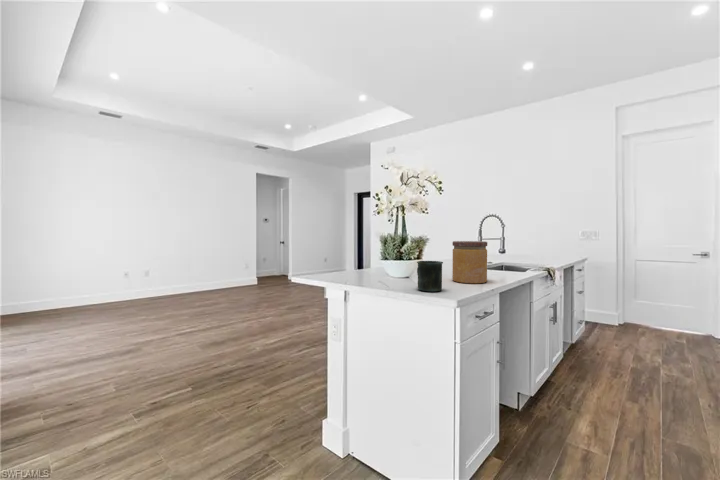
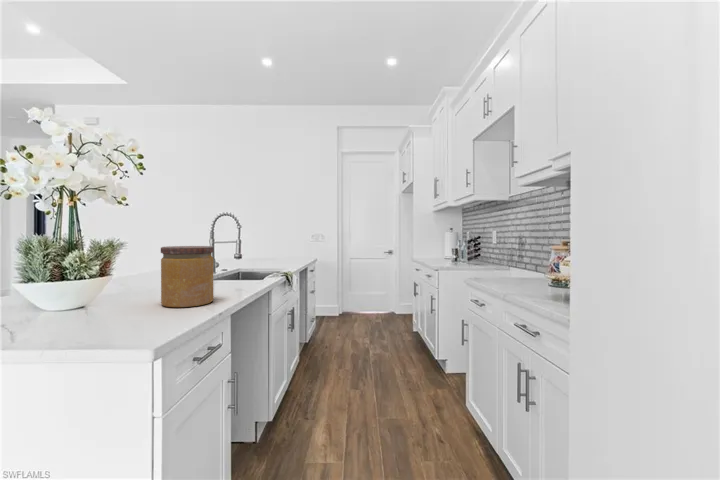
mug: present [417,261,443,291] -> none [80,281,135,337]

